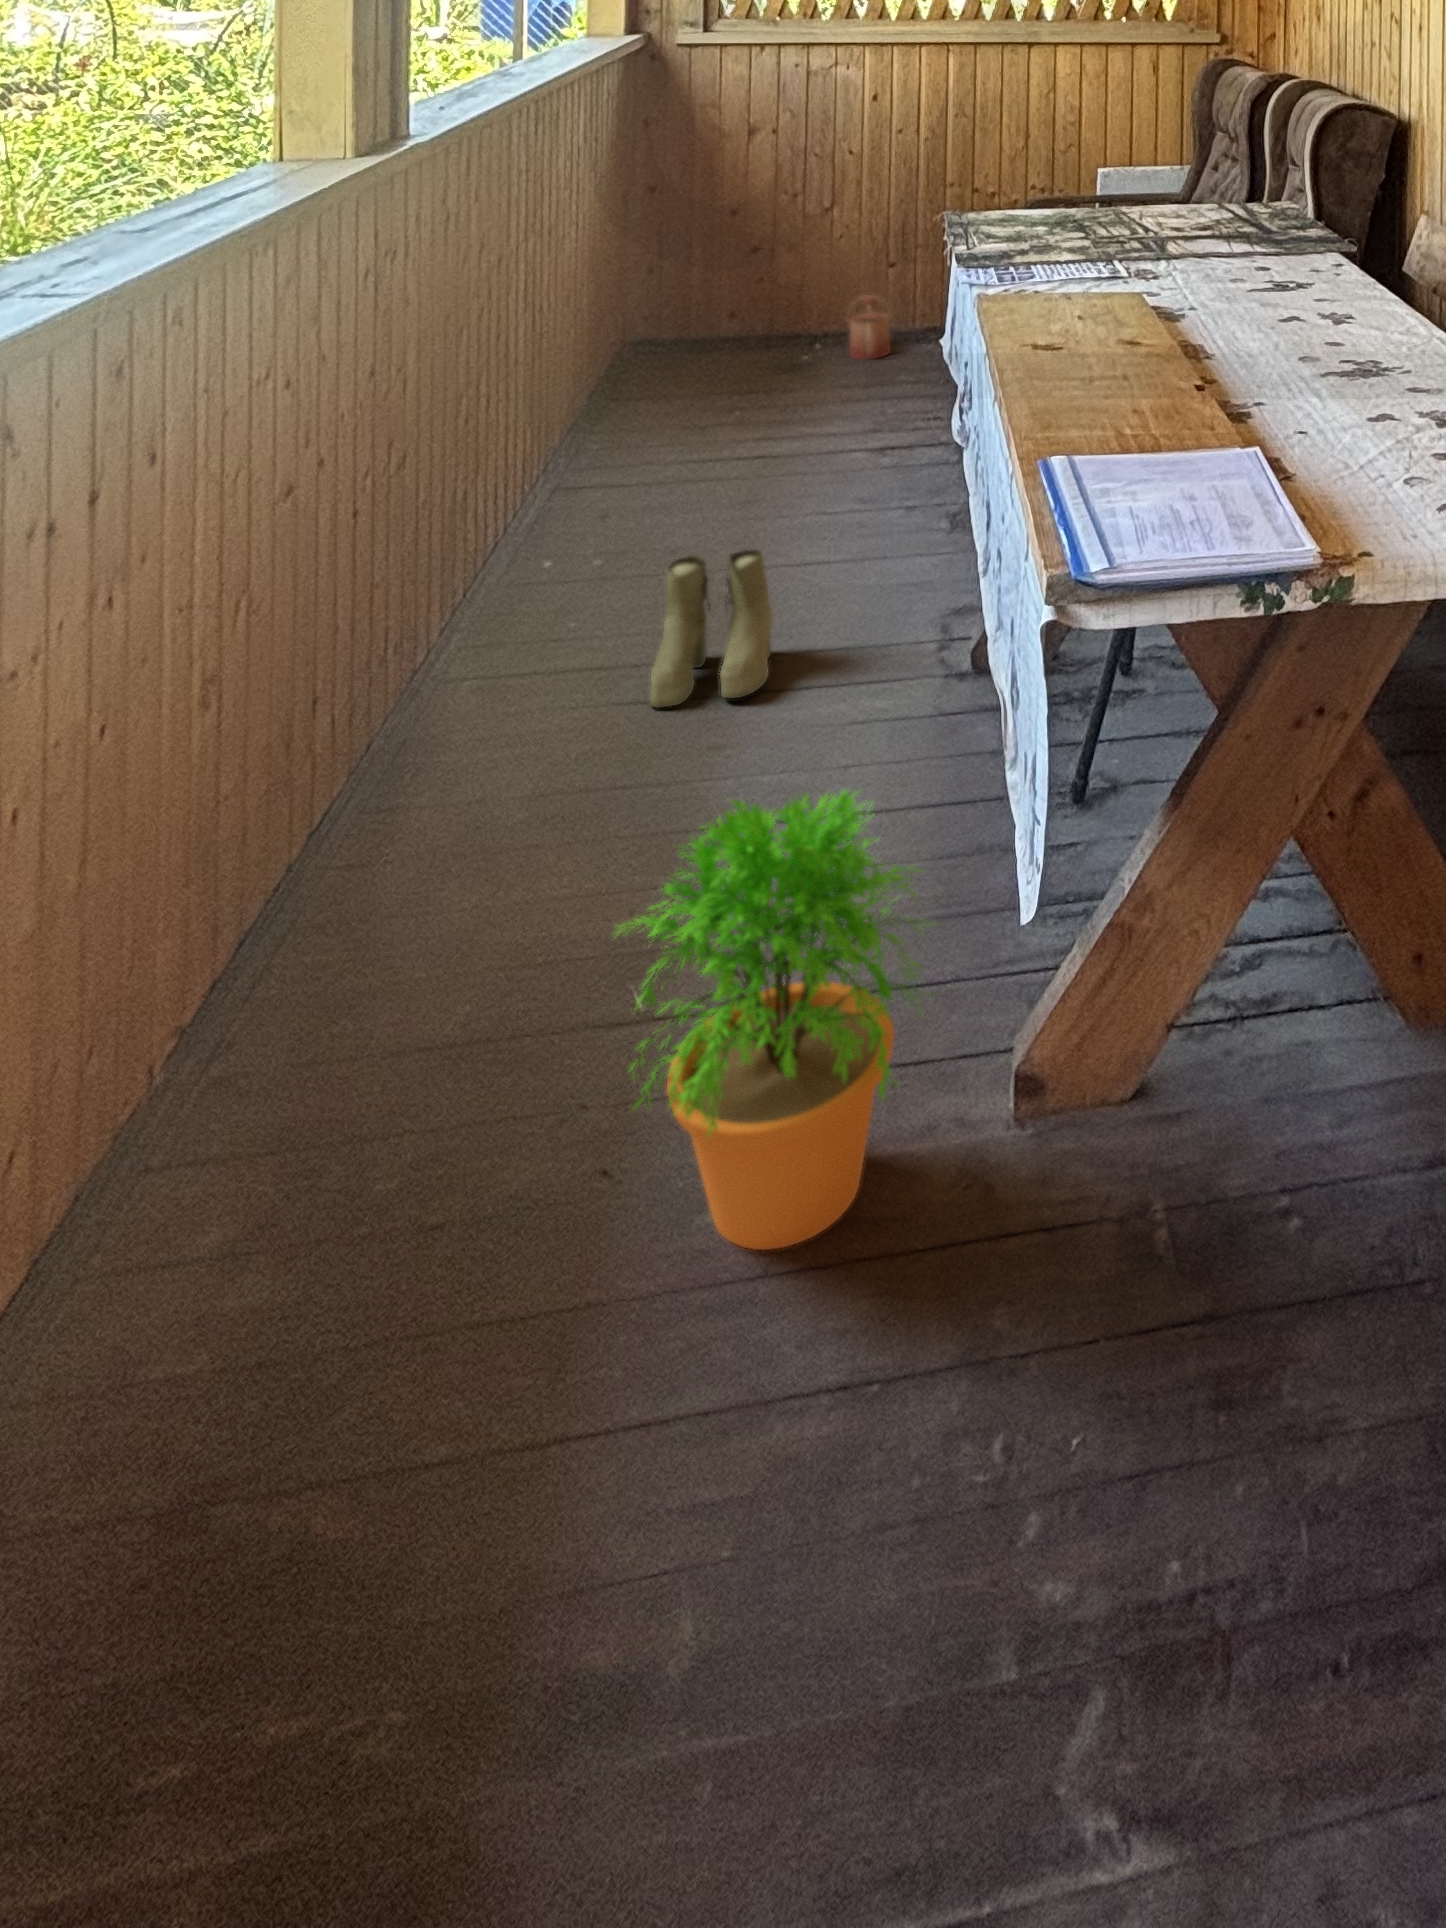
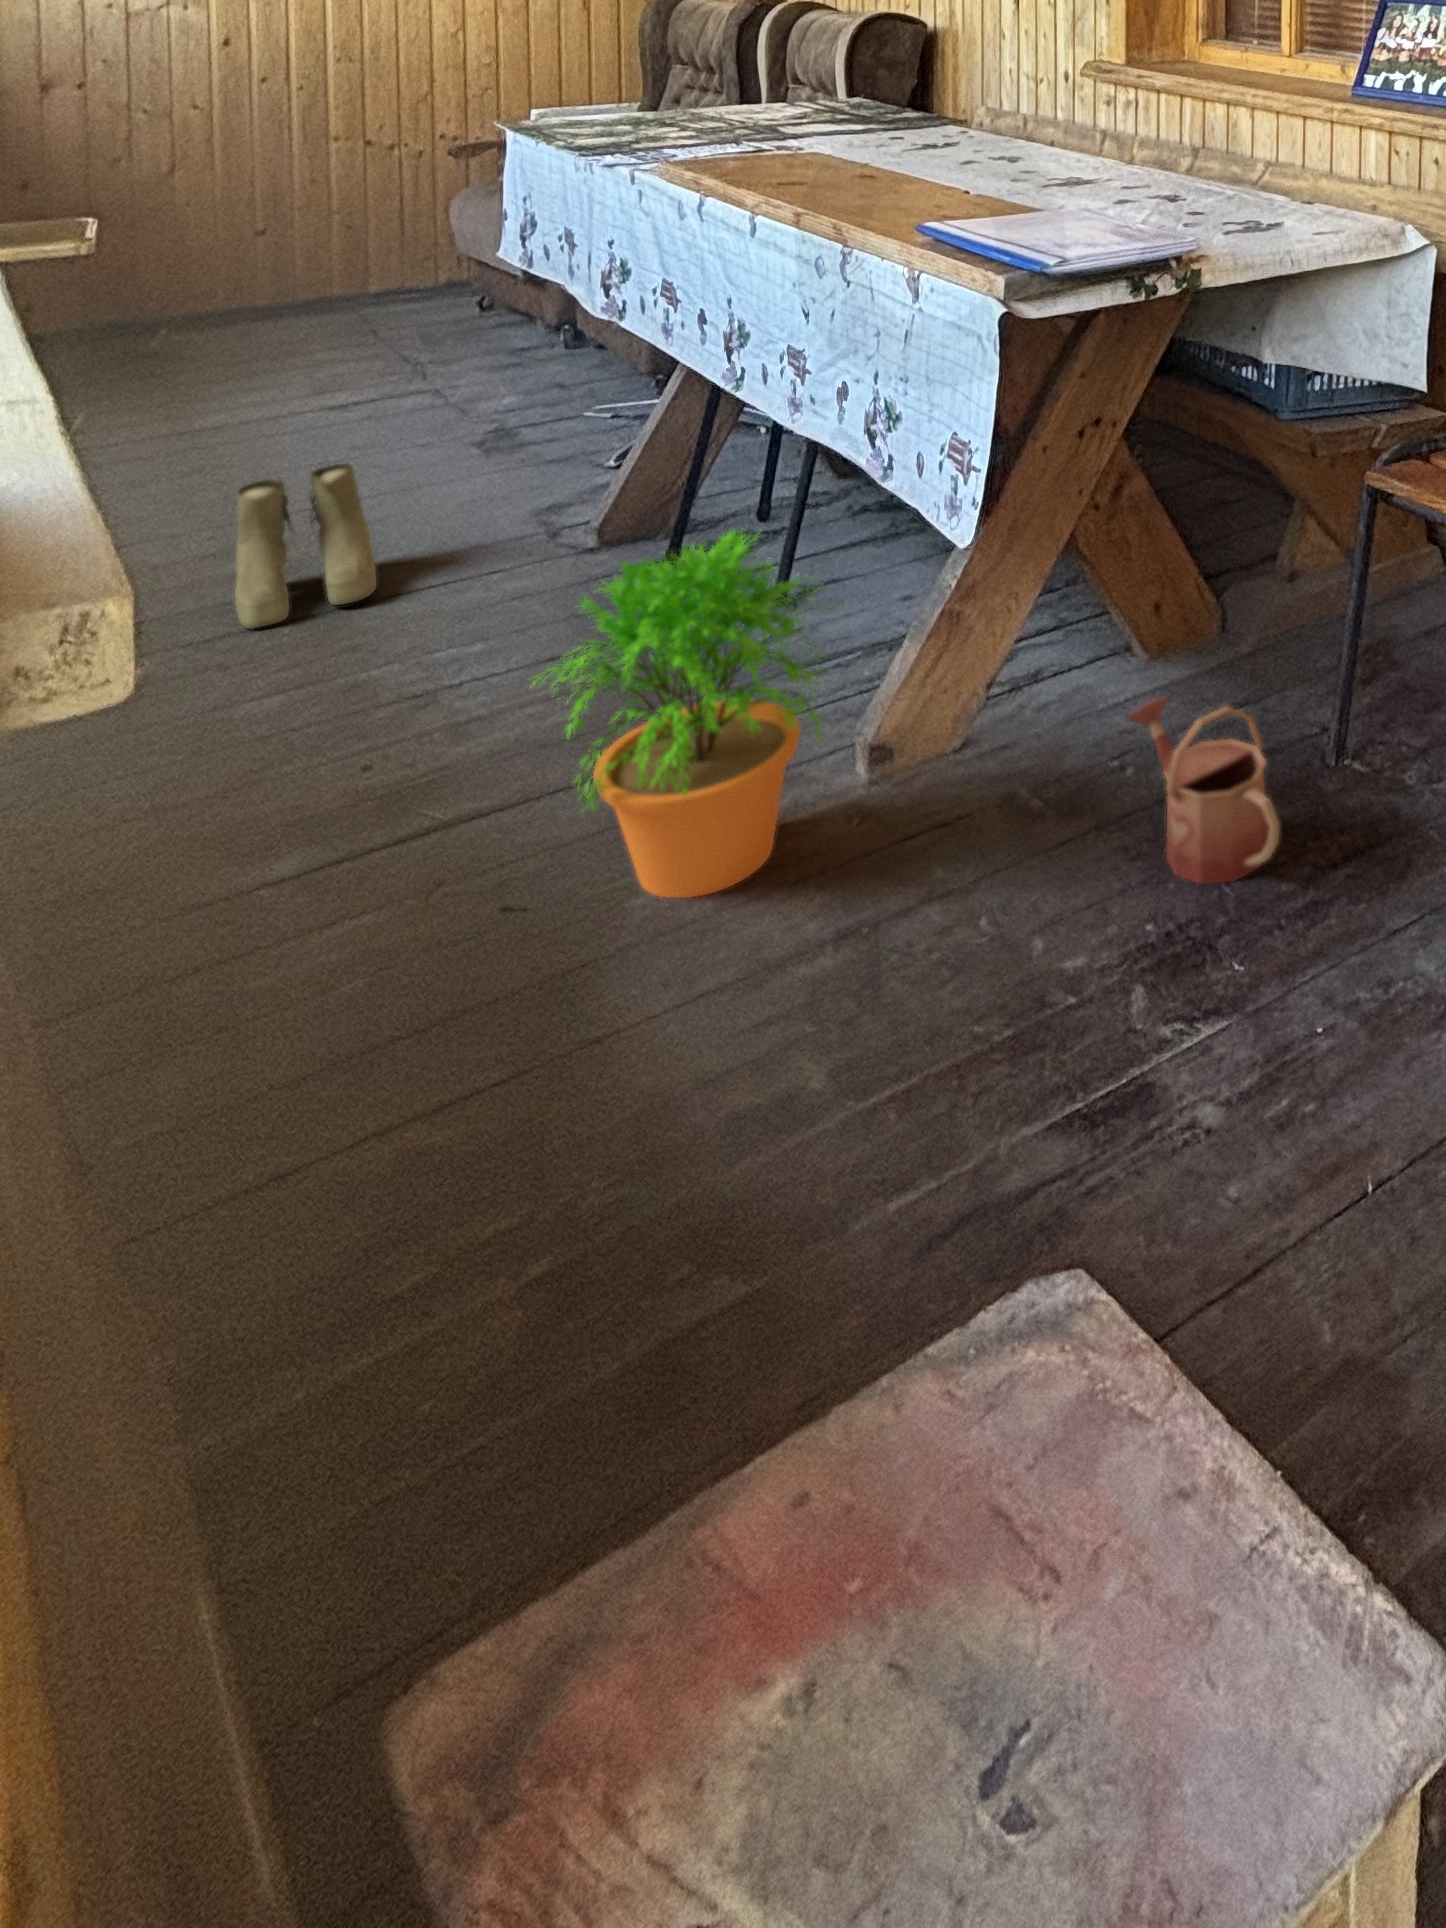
watering can: present [847,295,891,360] -> present [1129,697,1279,884]

